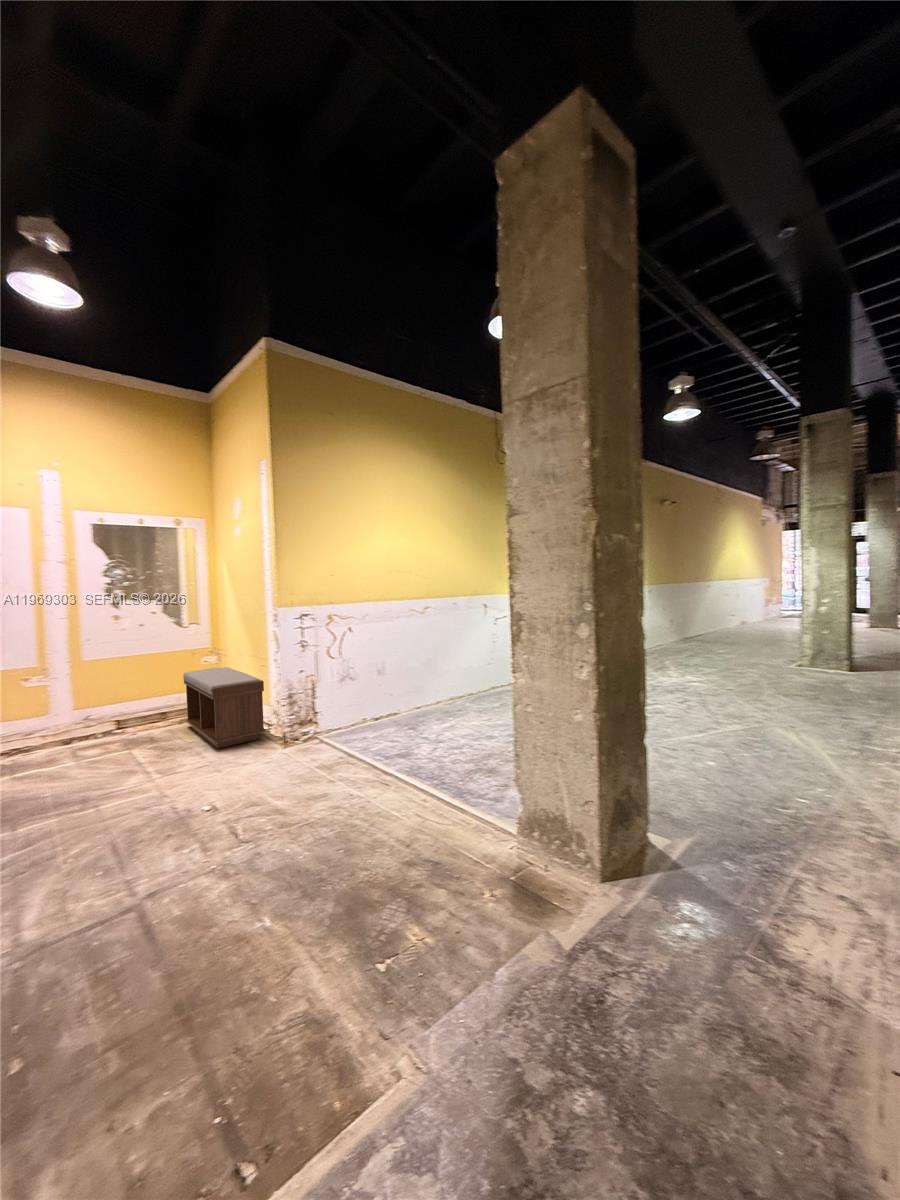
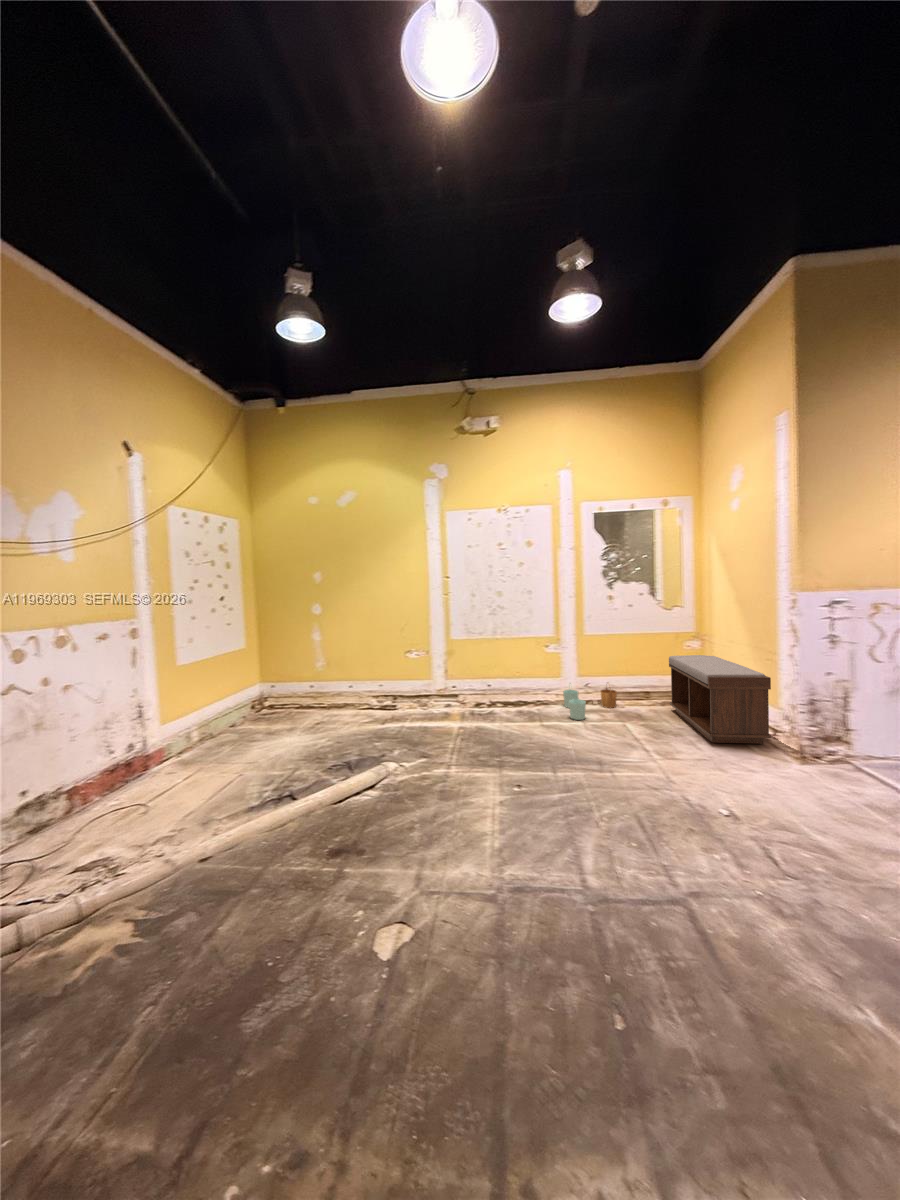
bucket: none [53,711,126,763] -> present [563,683,617,720]

